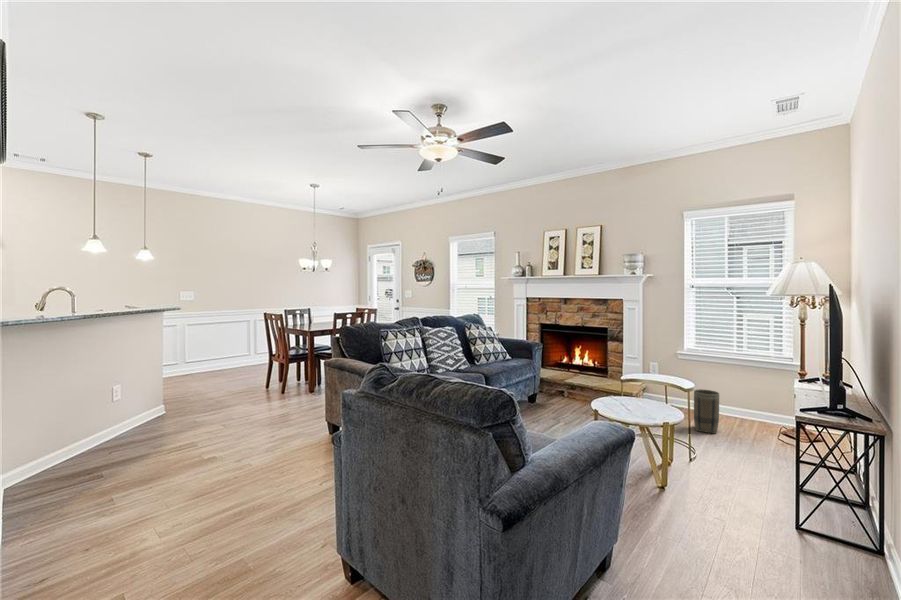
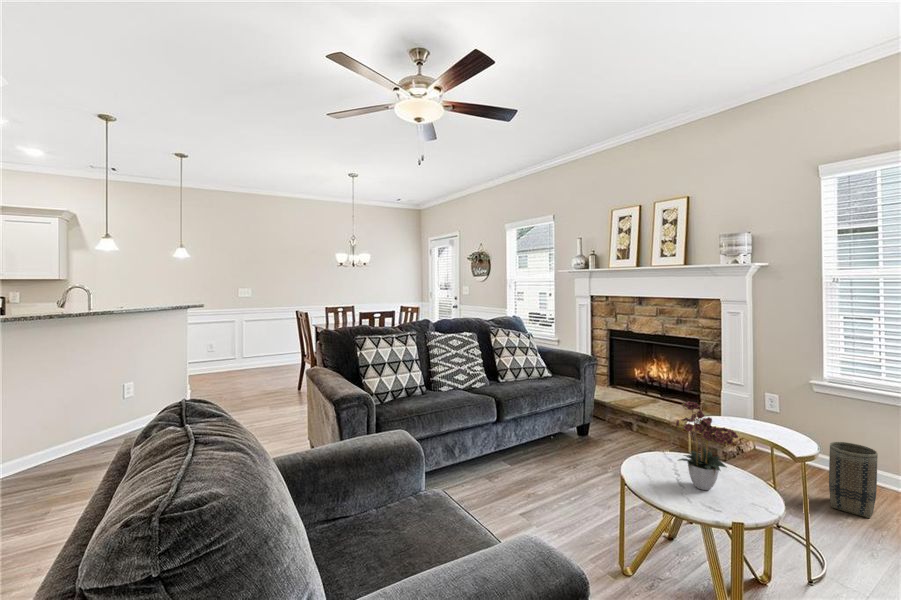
flower arrangement: none [625,357,664,412] -> present [676,401,738,490]

